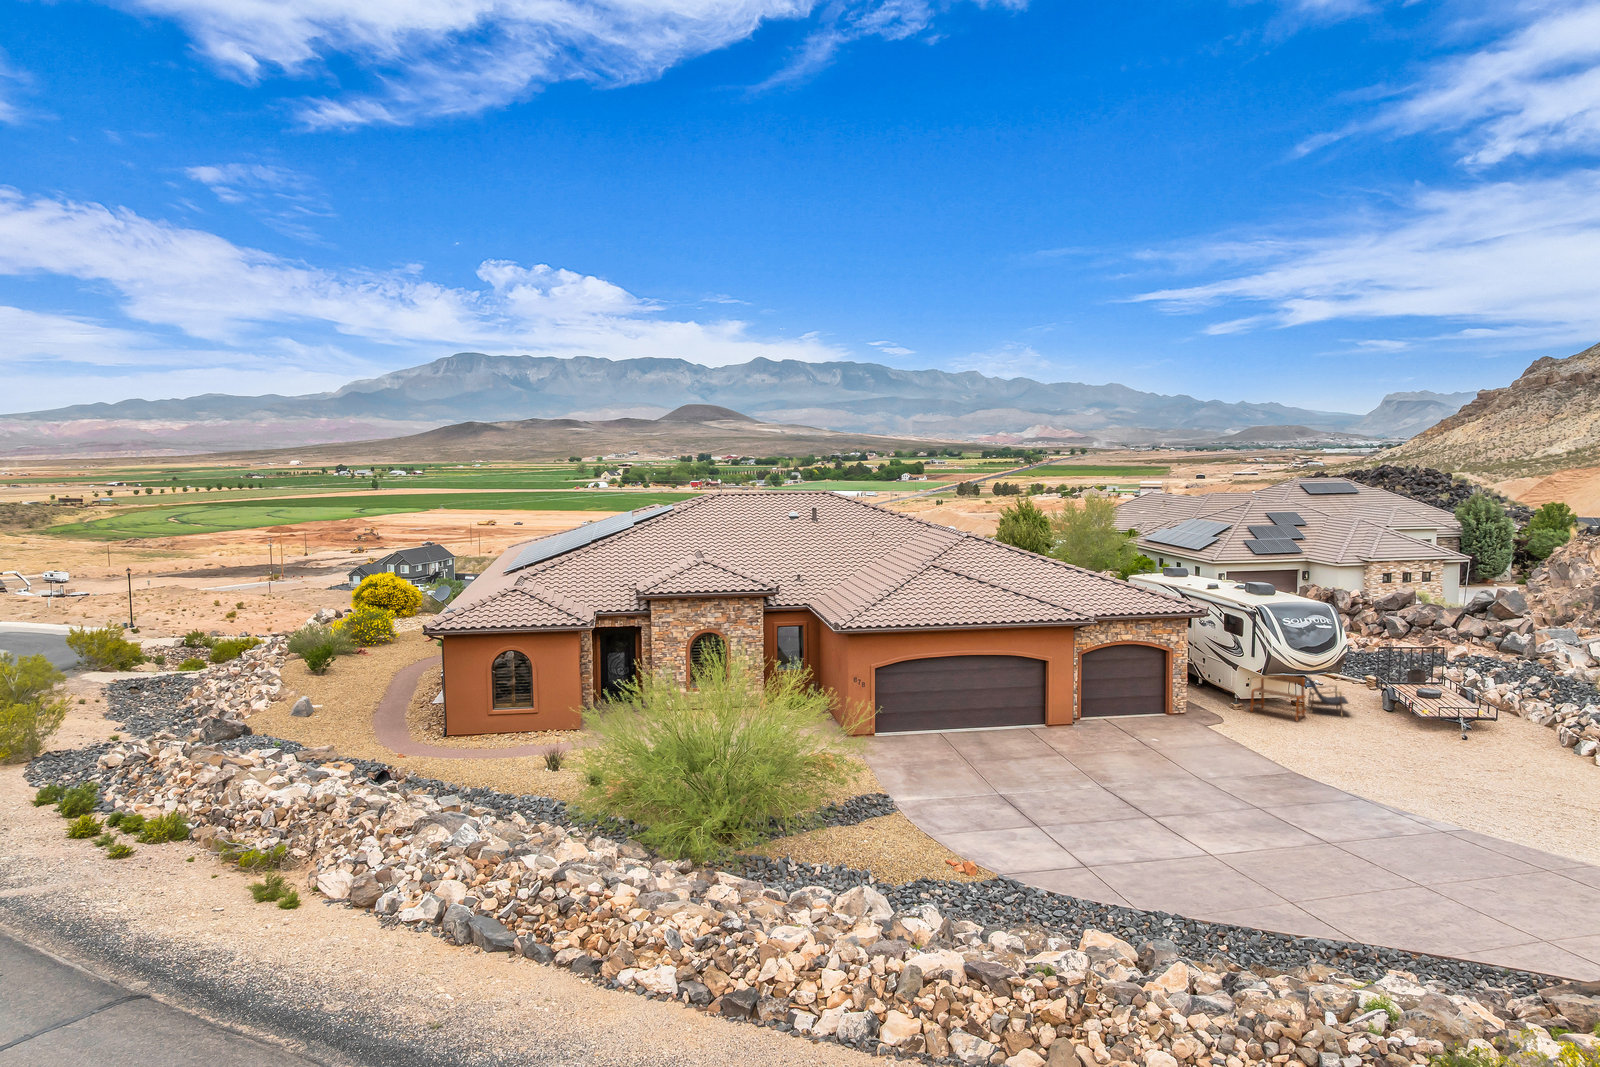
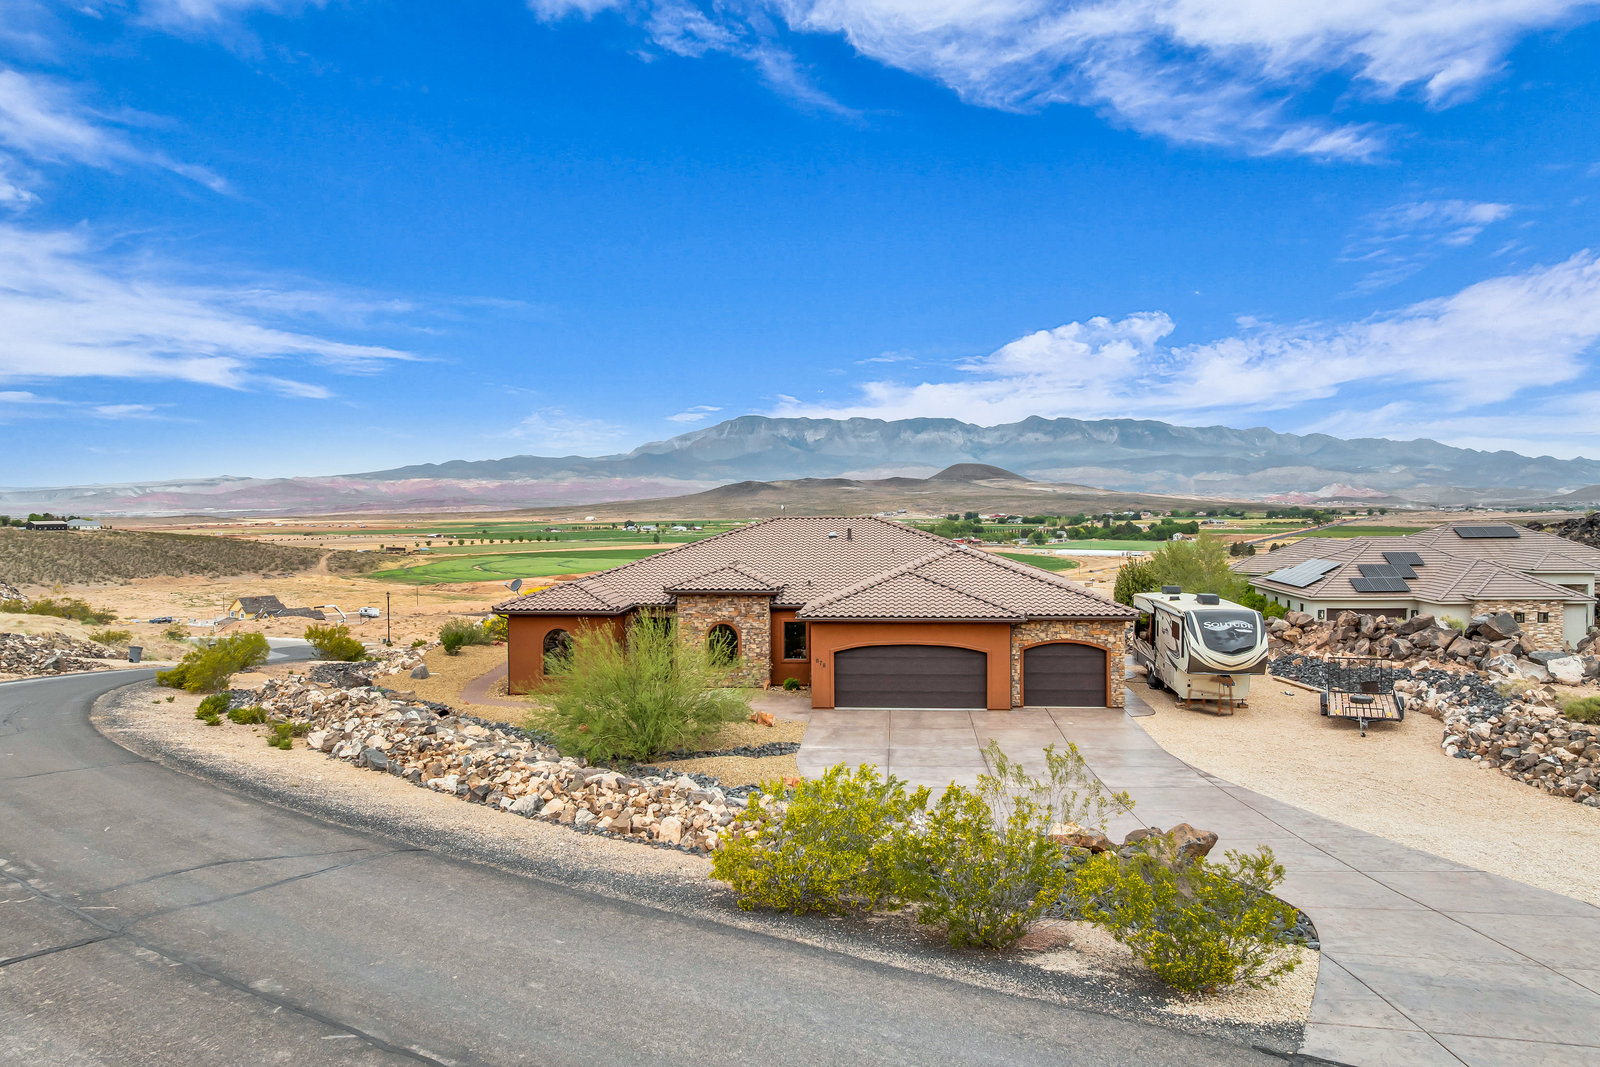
lounge chair: present [1307,677,1348,716] -> none [1241,680,1279,716]

